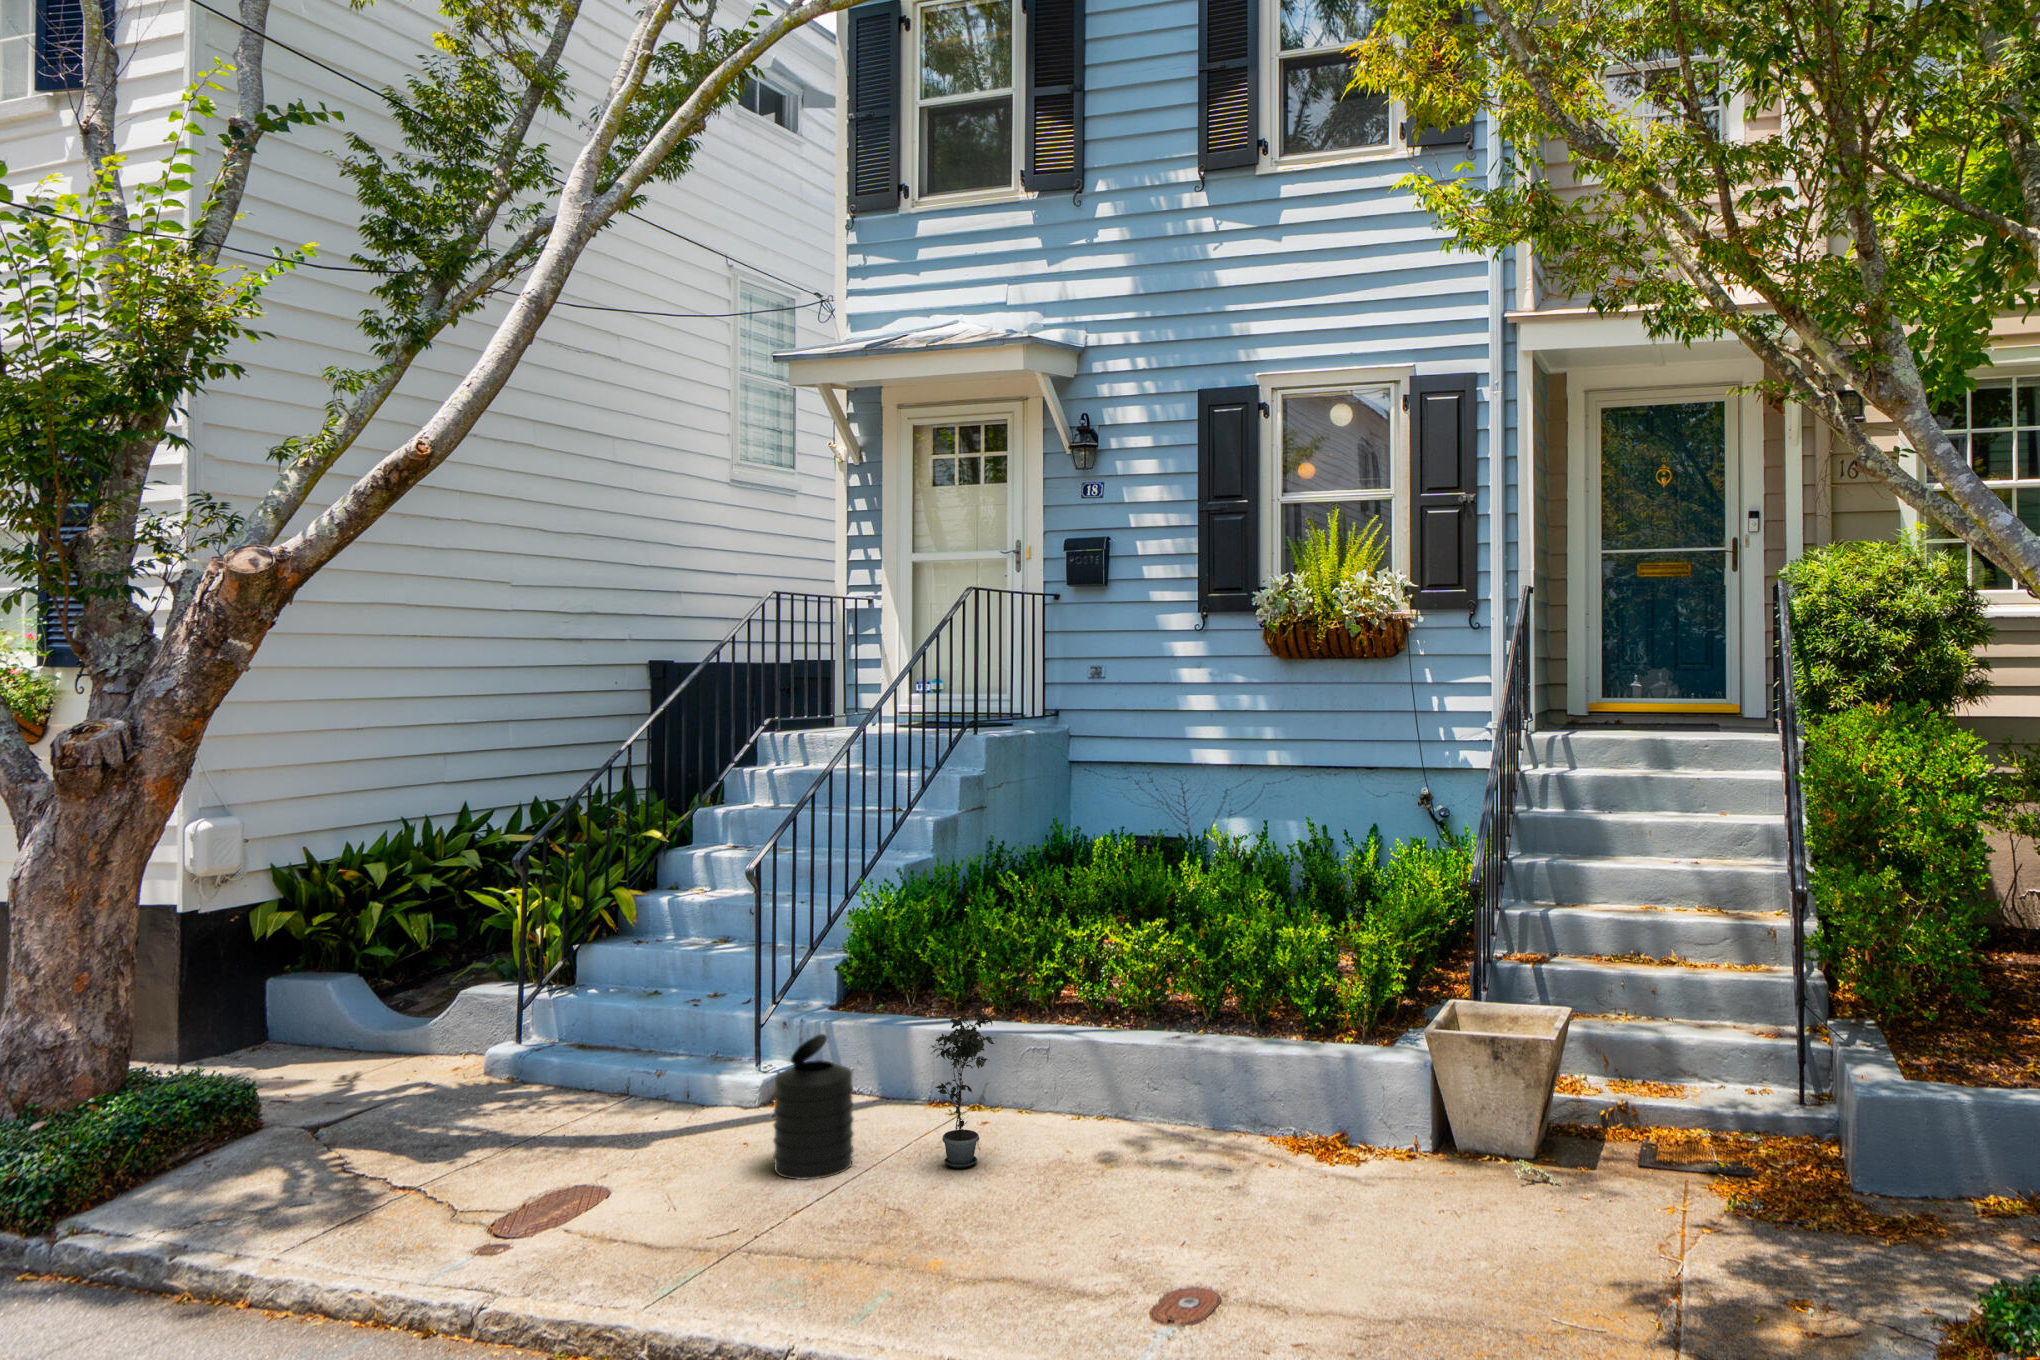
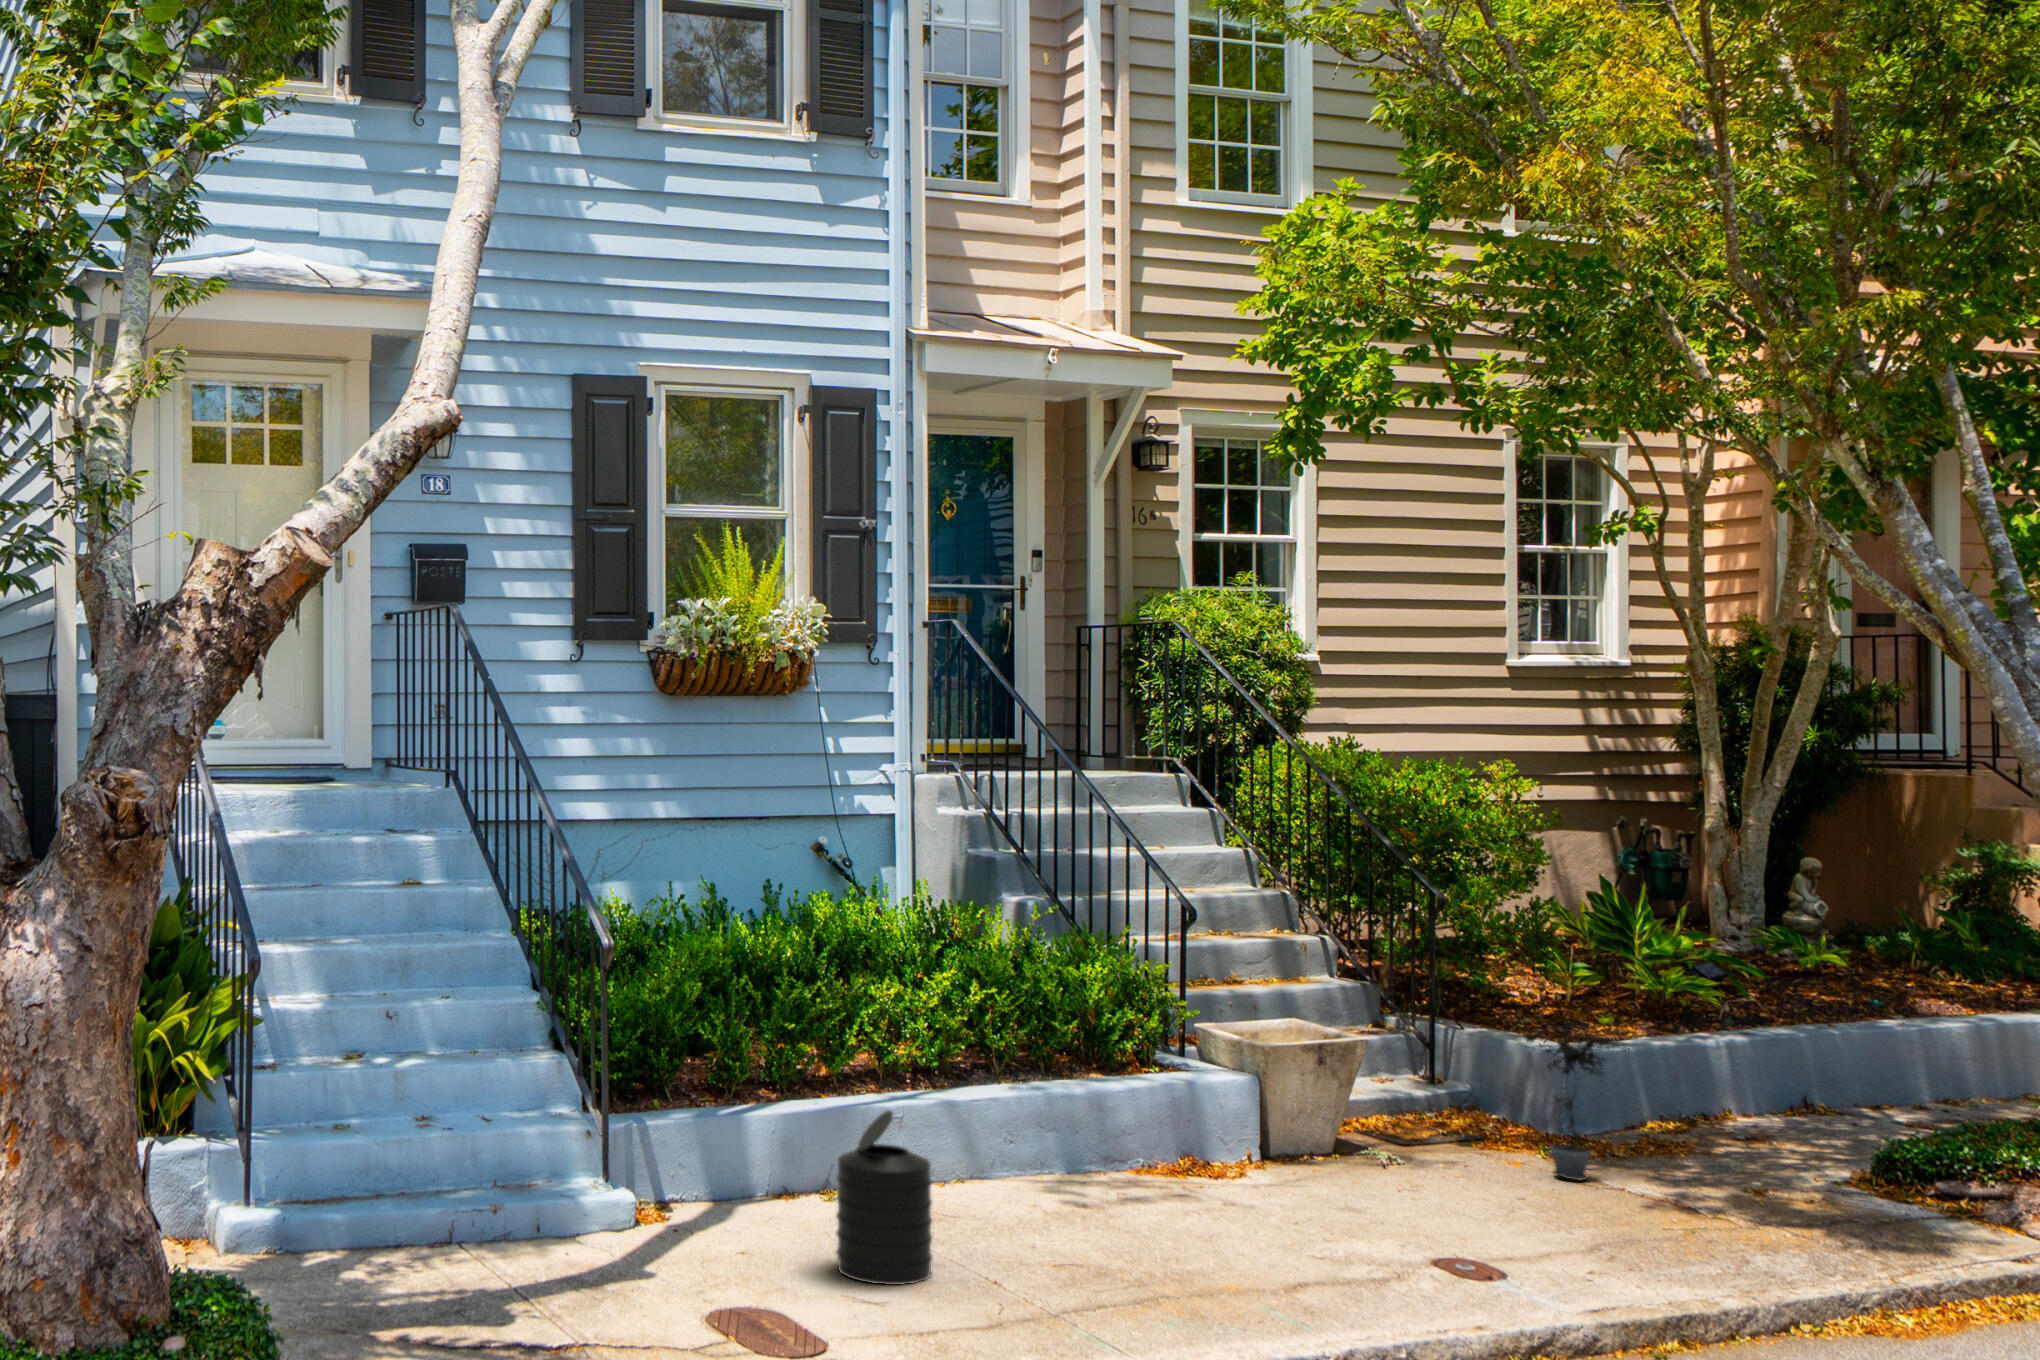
potted plant: present [931,1003,994,1168] -> present [1523,1020,1629,1180]

